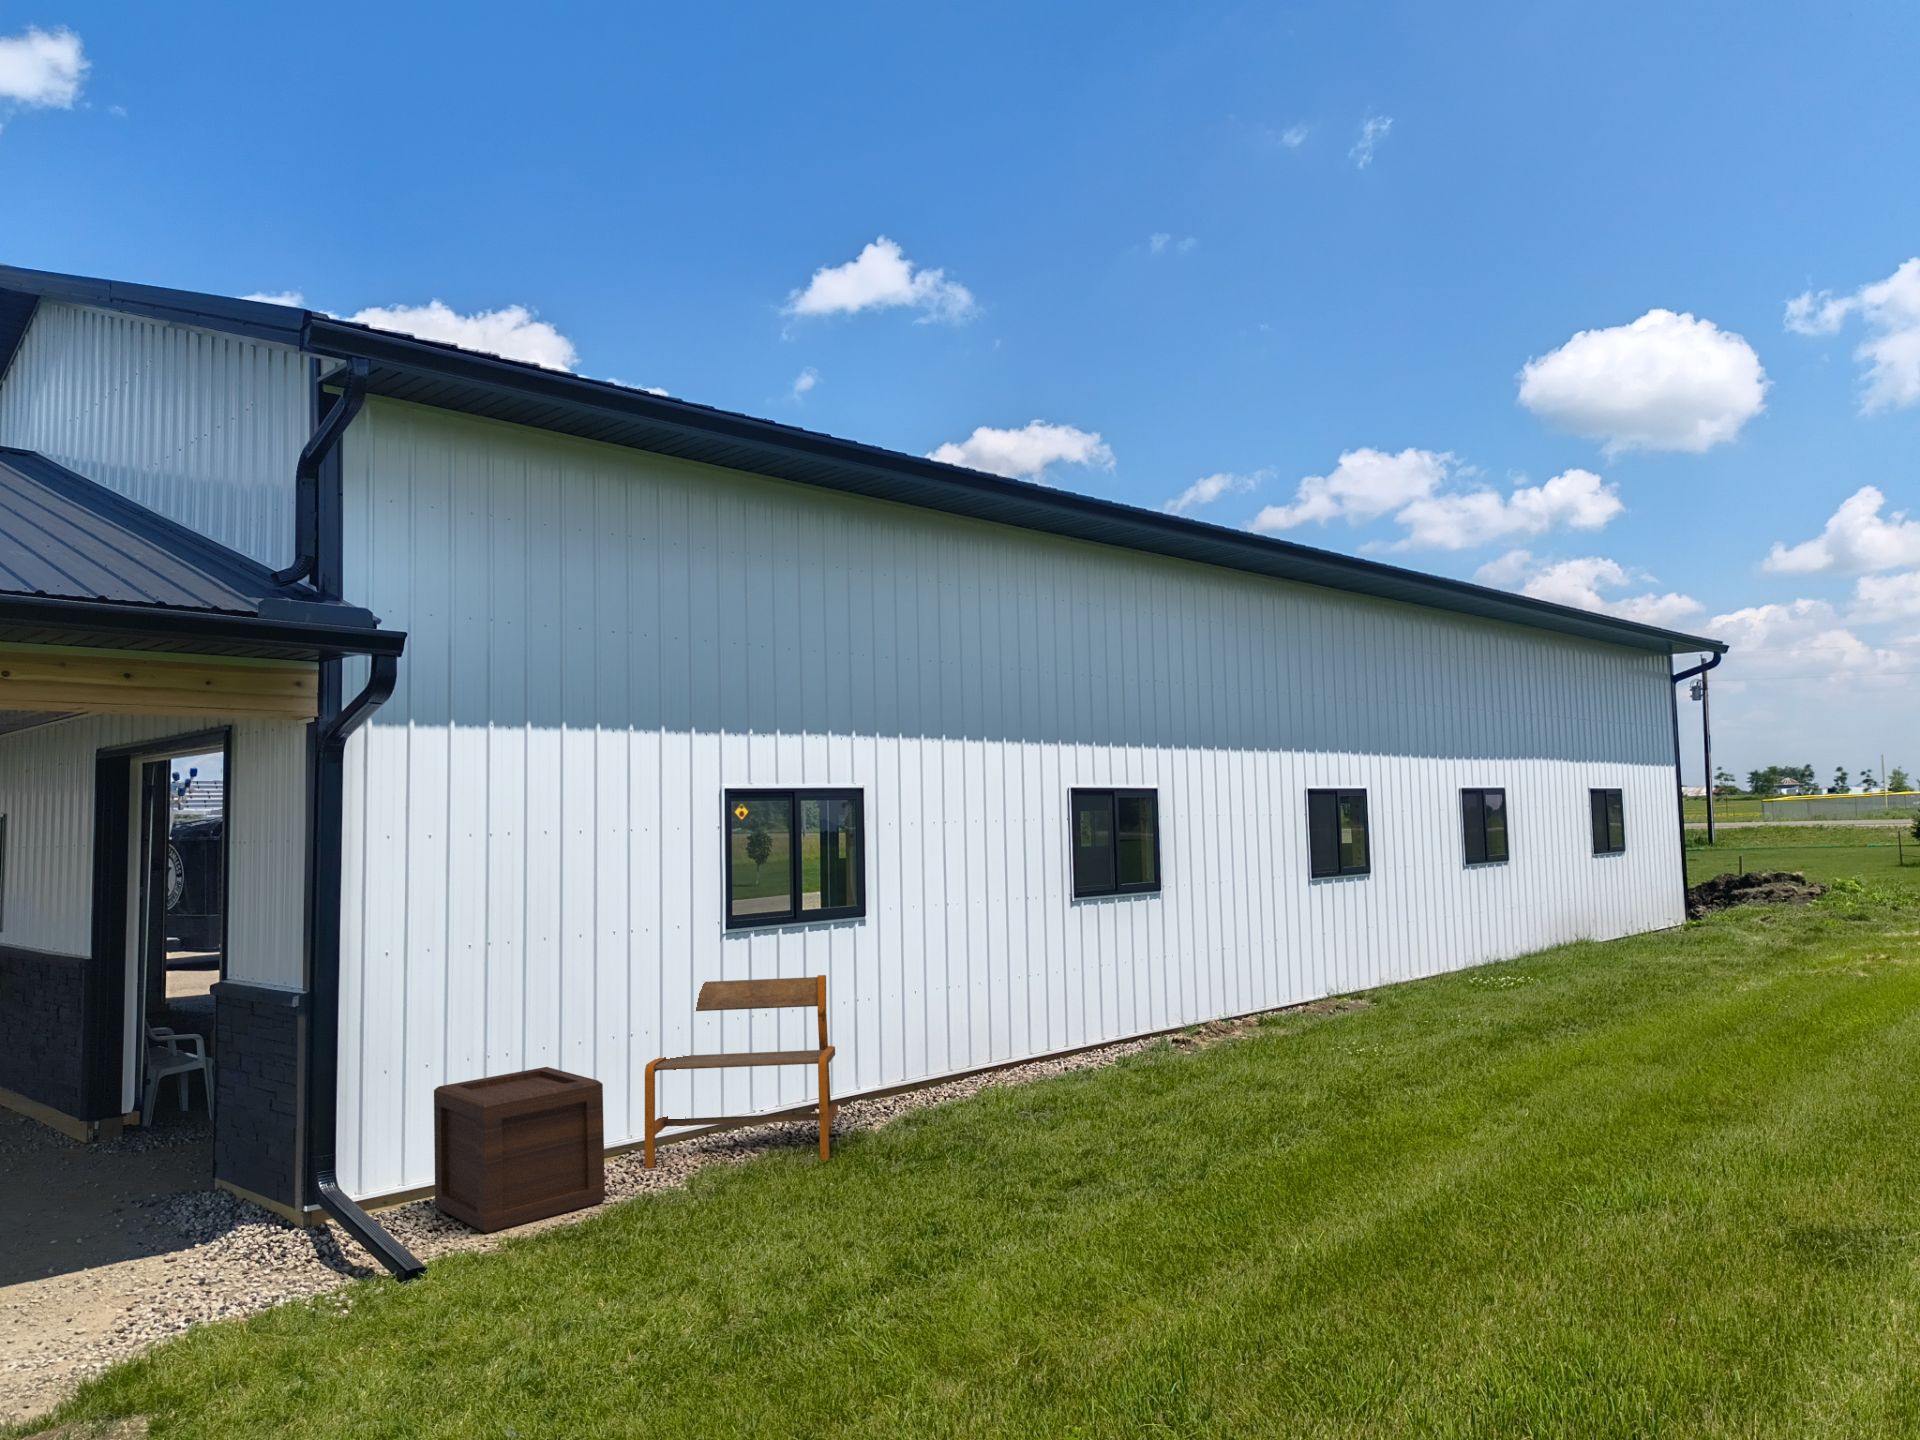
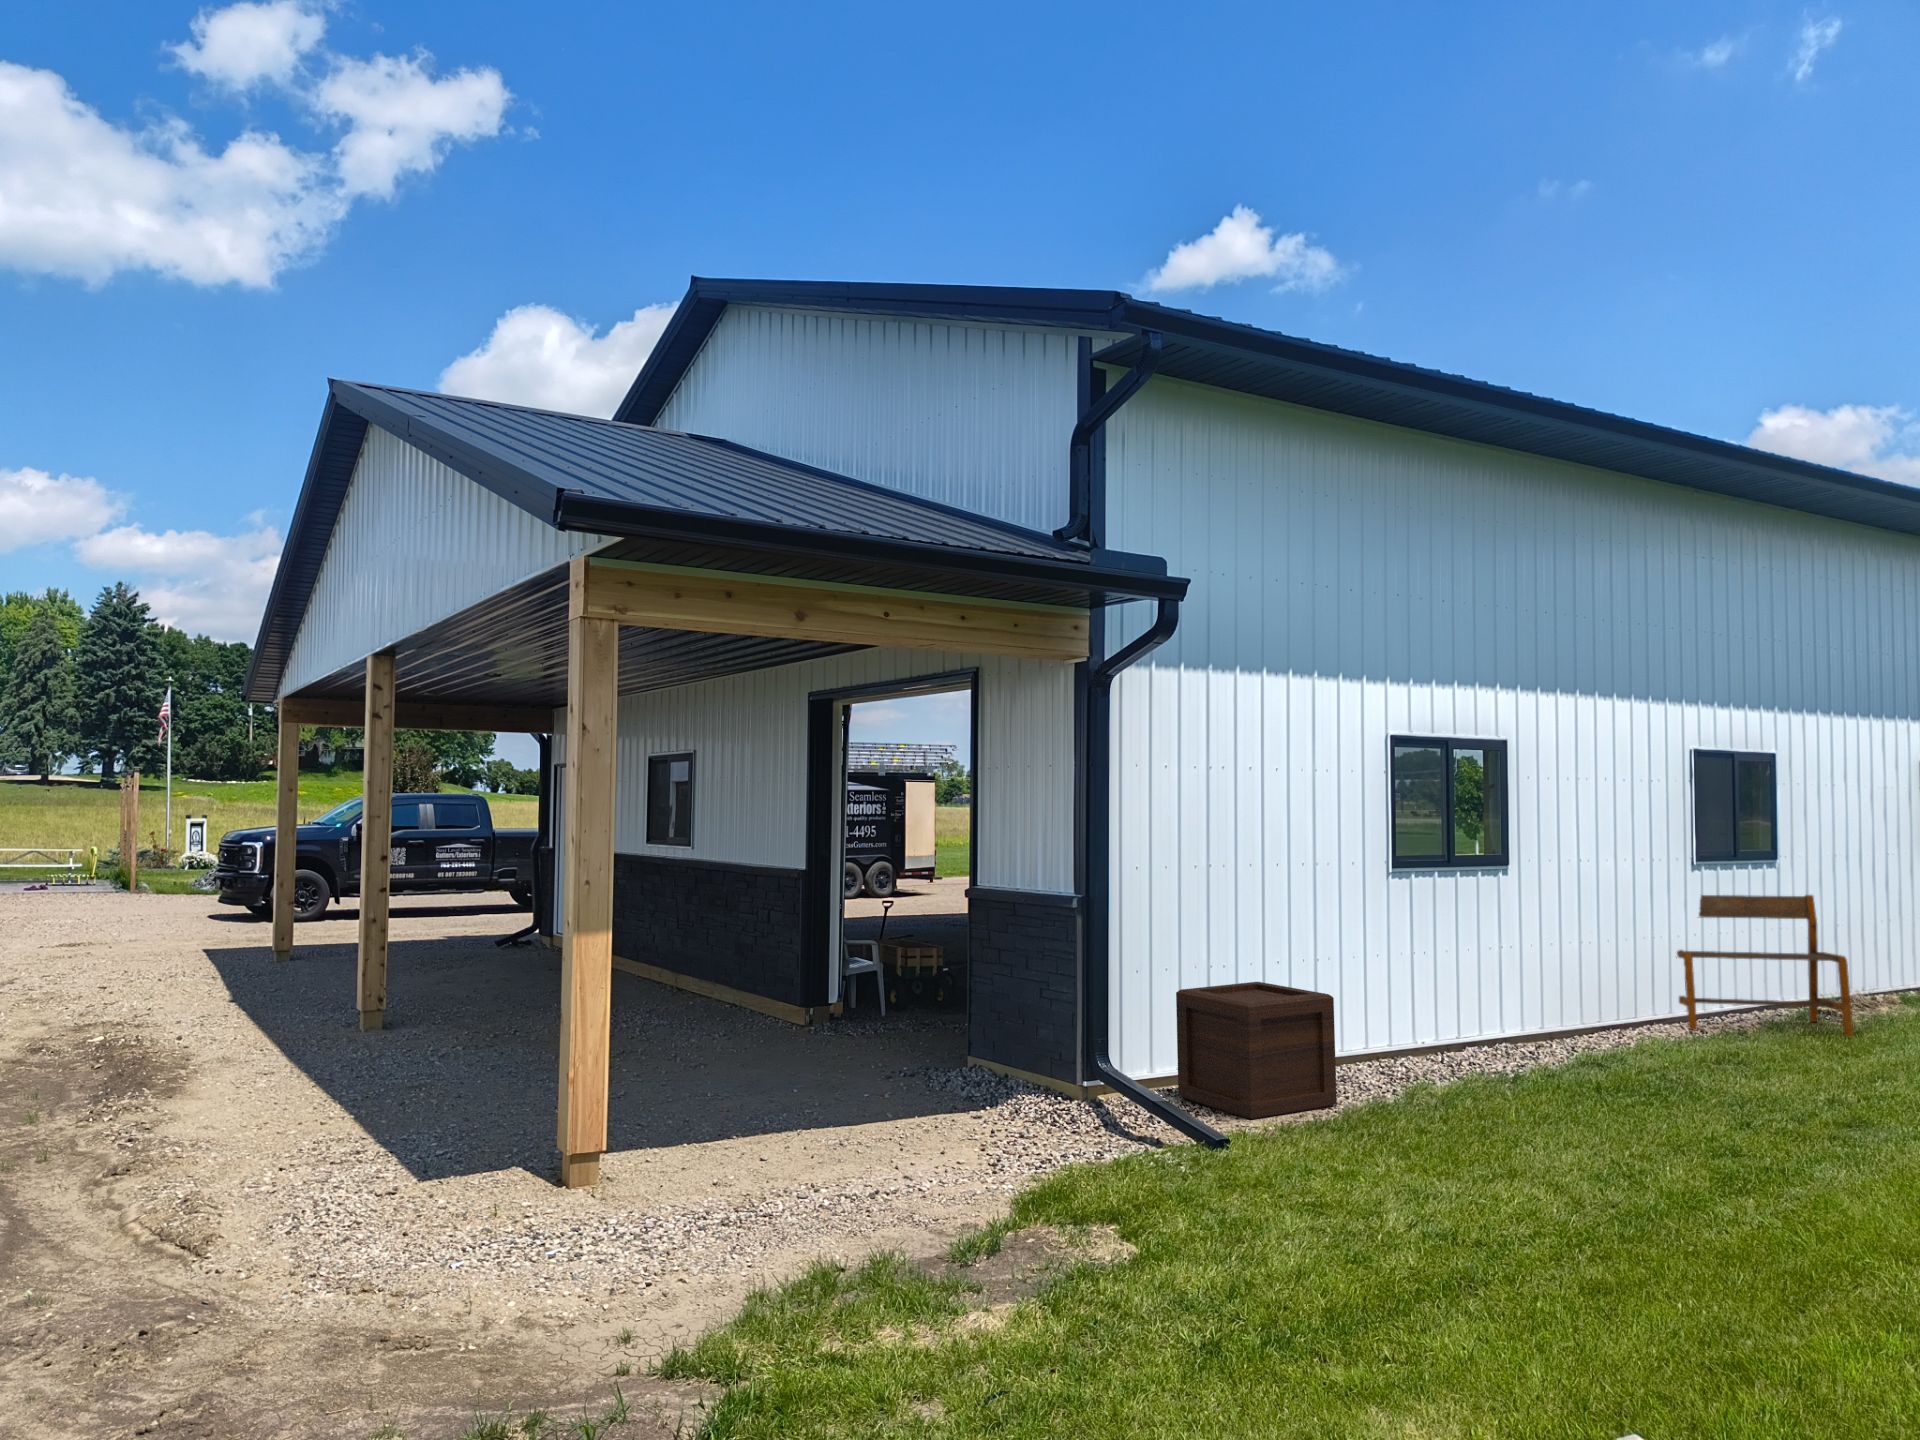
bench: present [645,975,838,1168] -> present [1677,895,1853,1035]

